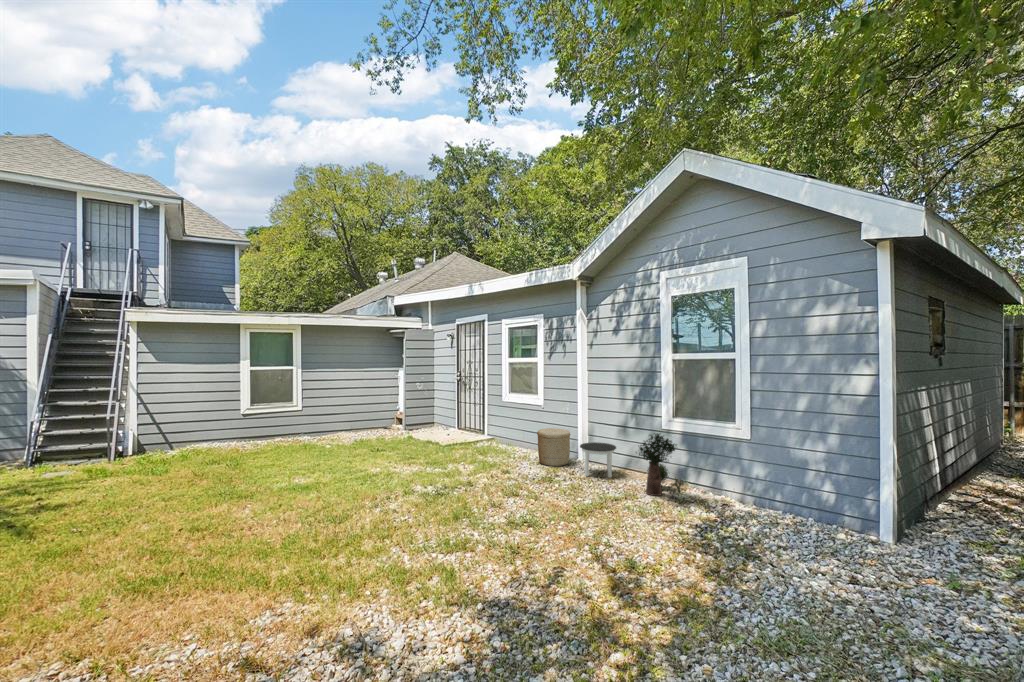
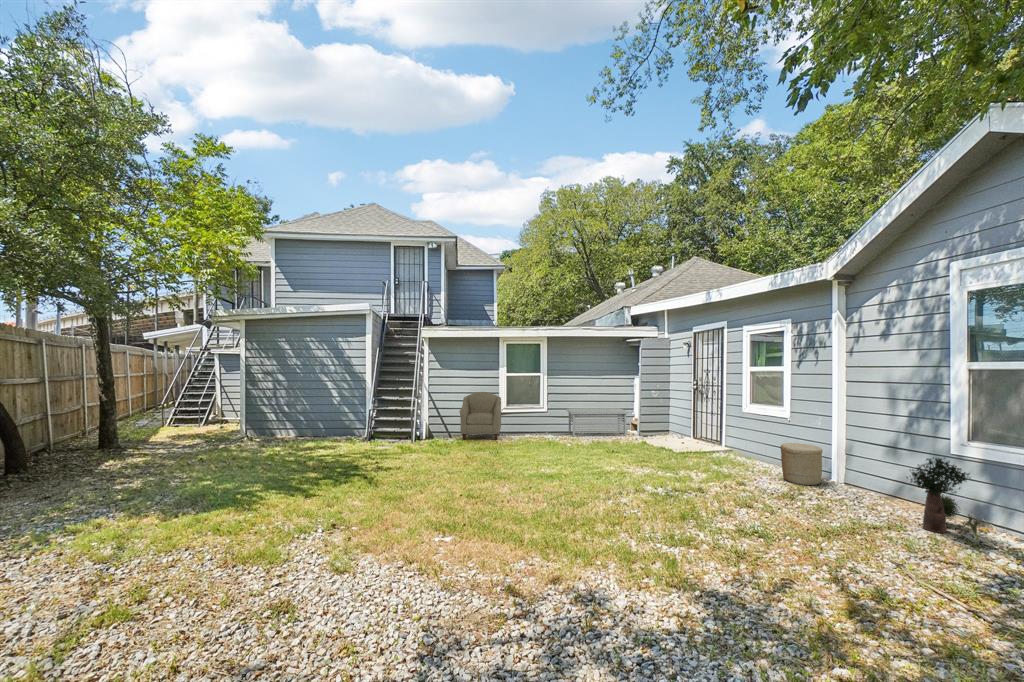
chair: none [178,393,239,456] -> present [459,392,501,440]
storage bench: none [323,404,392,439] -> present [566,408,628,437]
round table: present [580,442,616,478] -> none [833,463,883,505]

